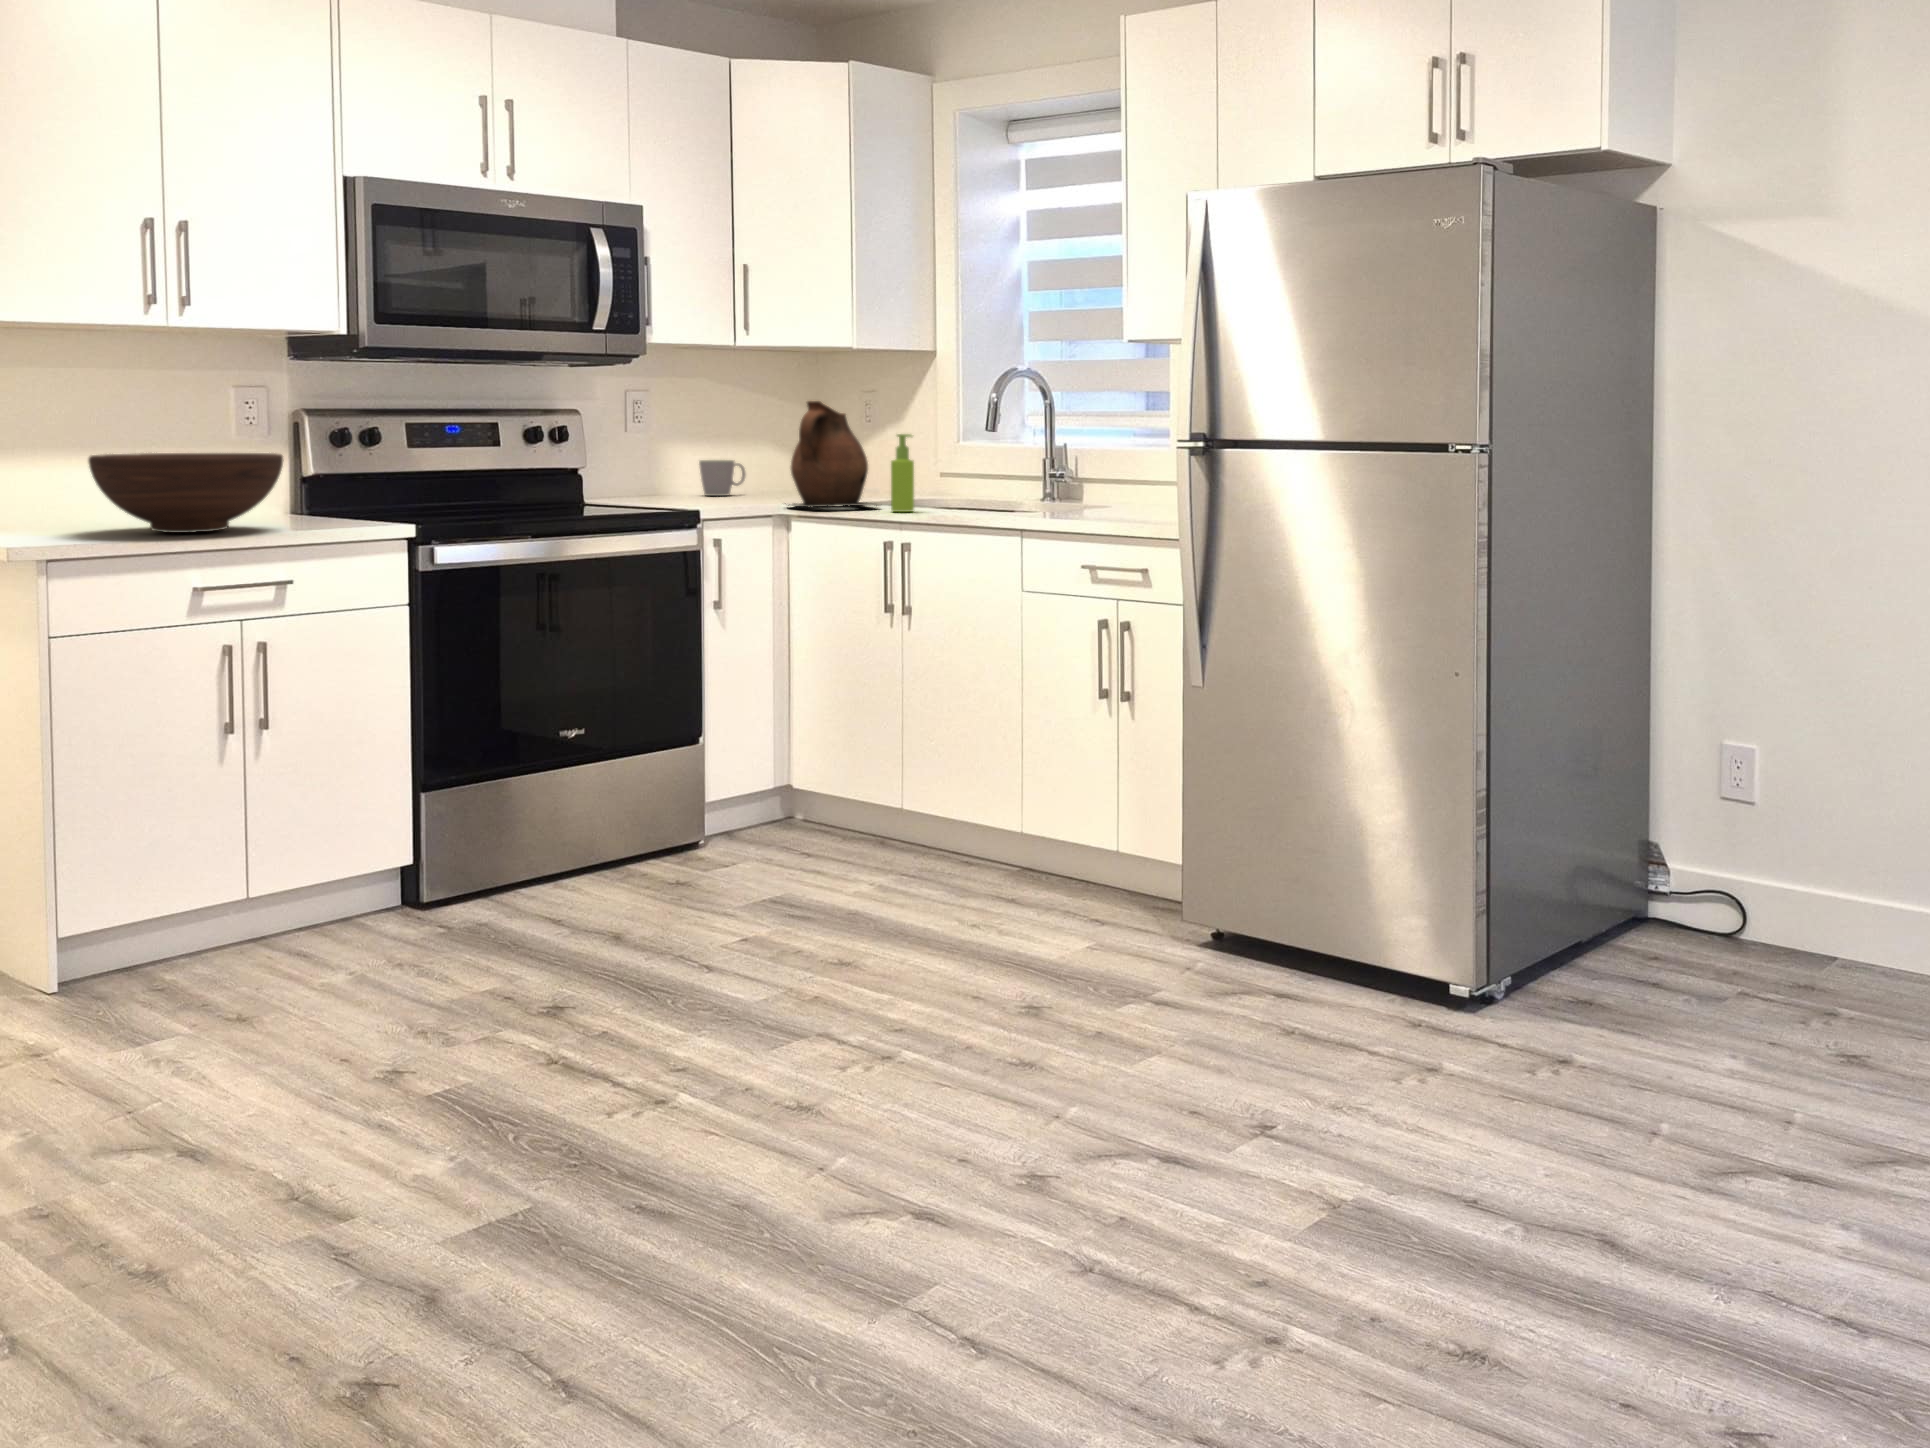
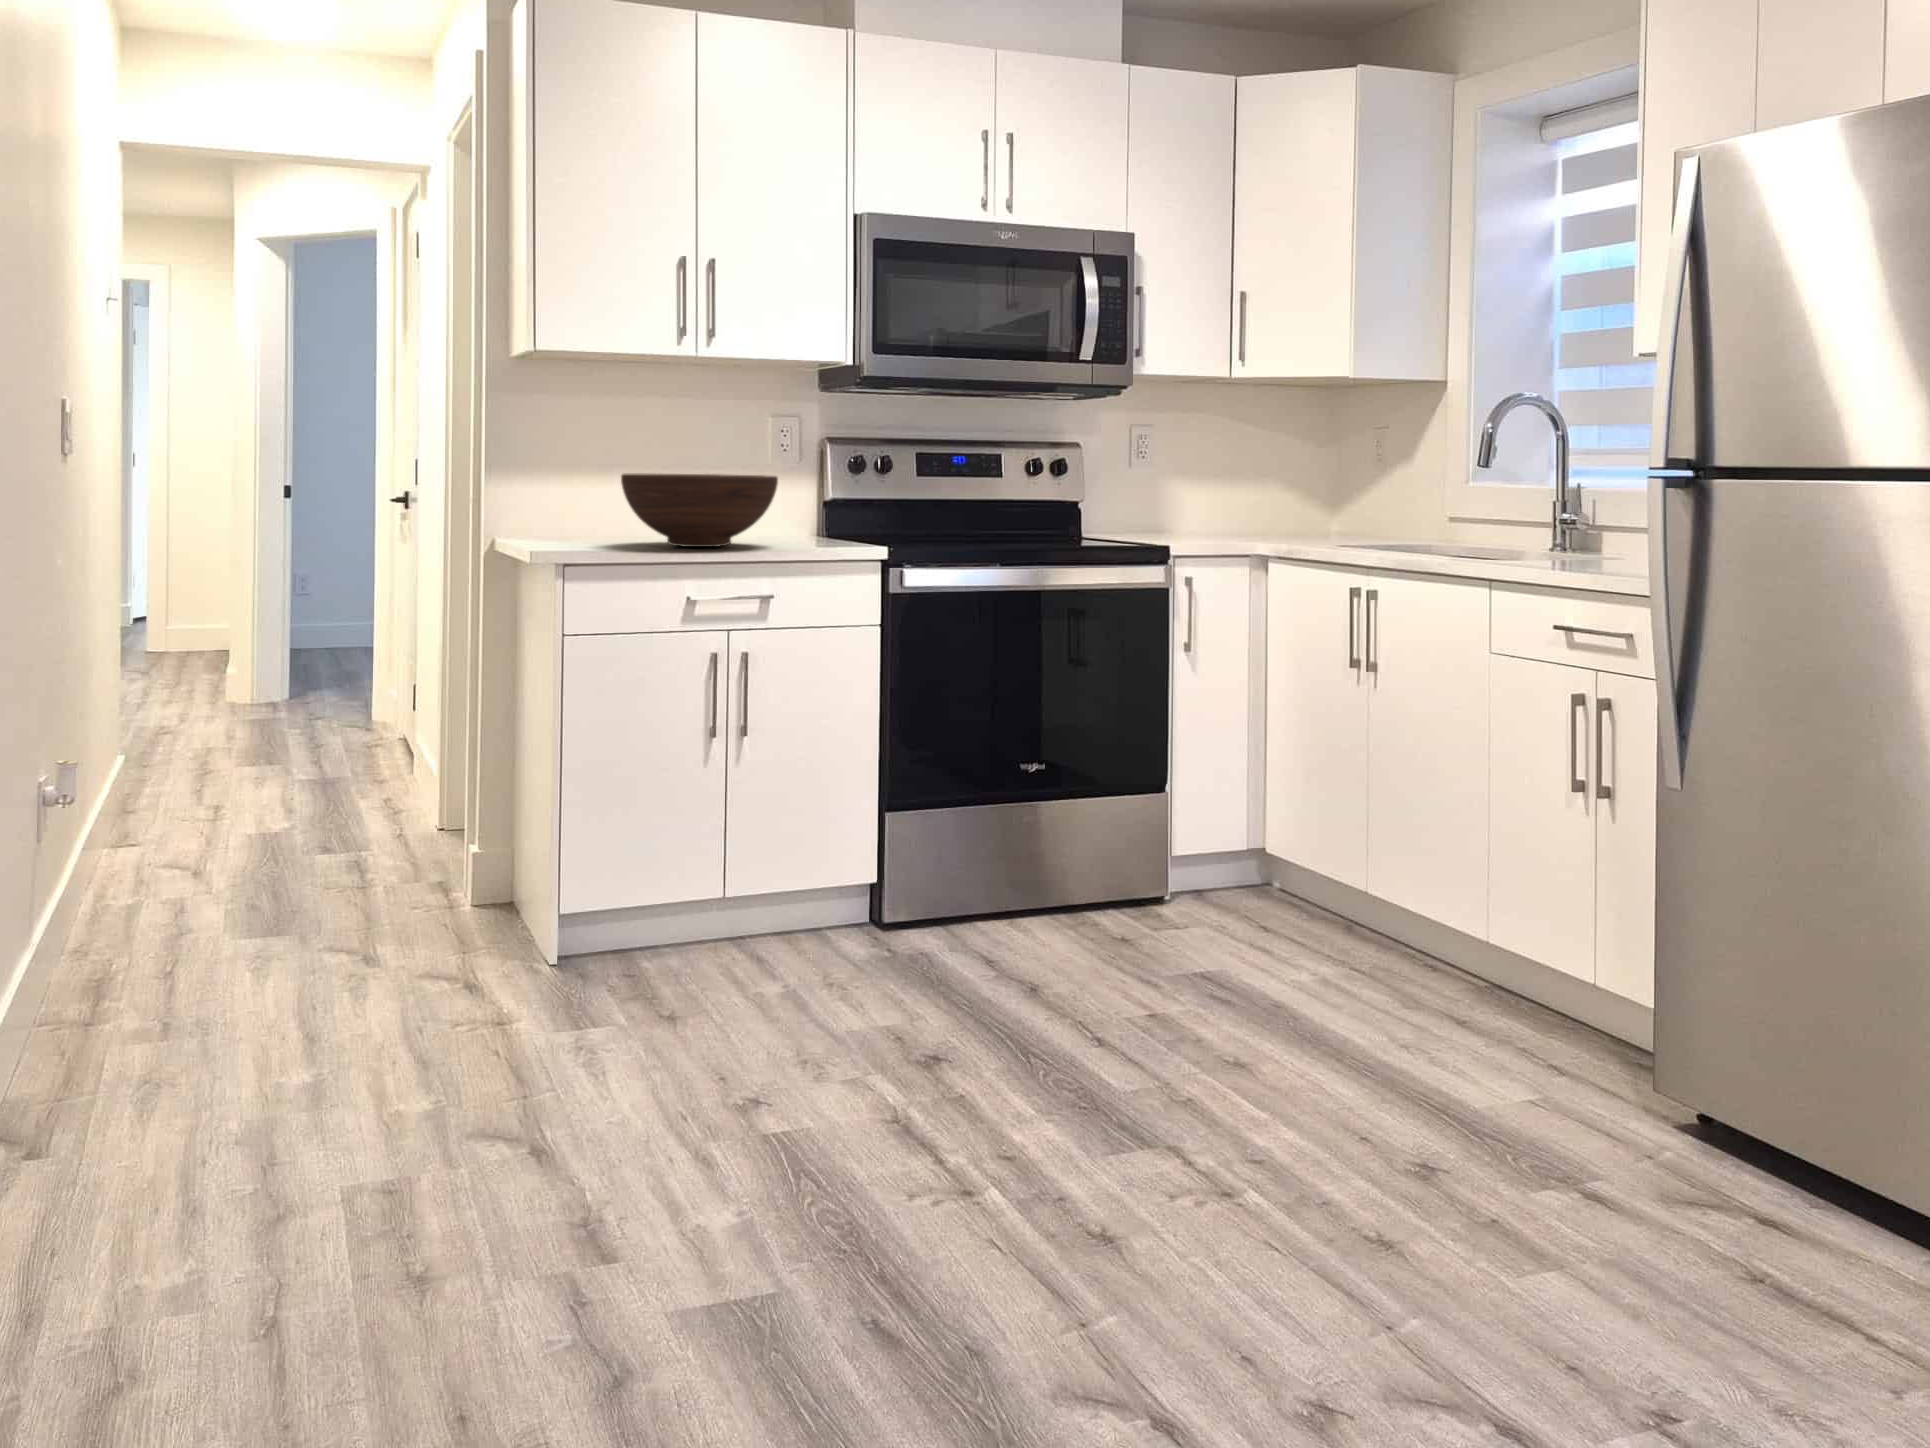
ceramic pitcher: present [785,401,876,507] -> none [1258,432,1363,551]
soap dispenser: present [891,434,914,512] -> none [1368,469,1394,557]
mug: present [699,460,745,496] -> none [1198,497,1246,535]

